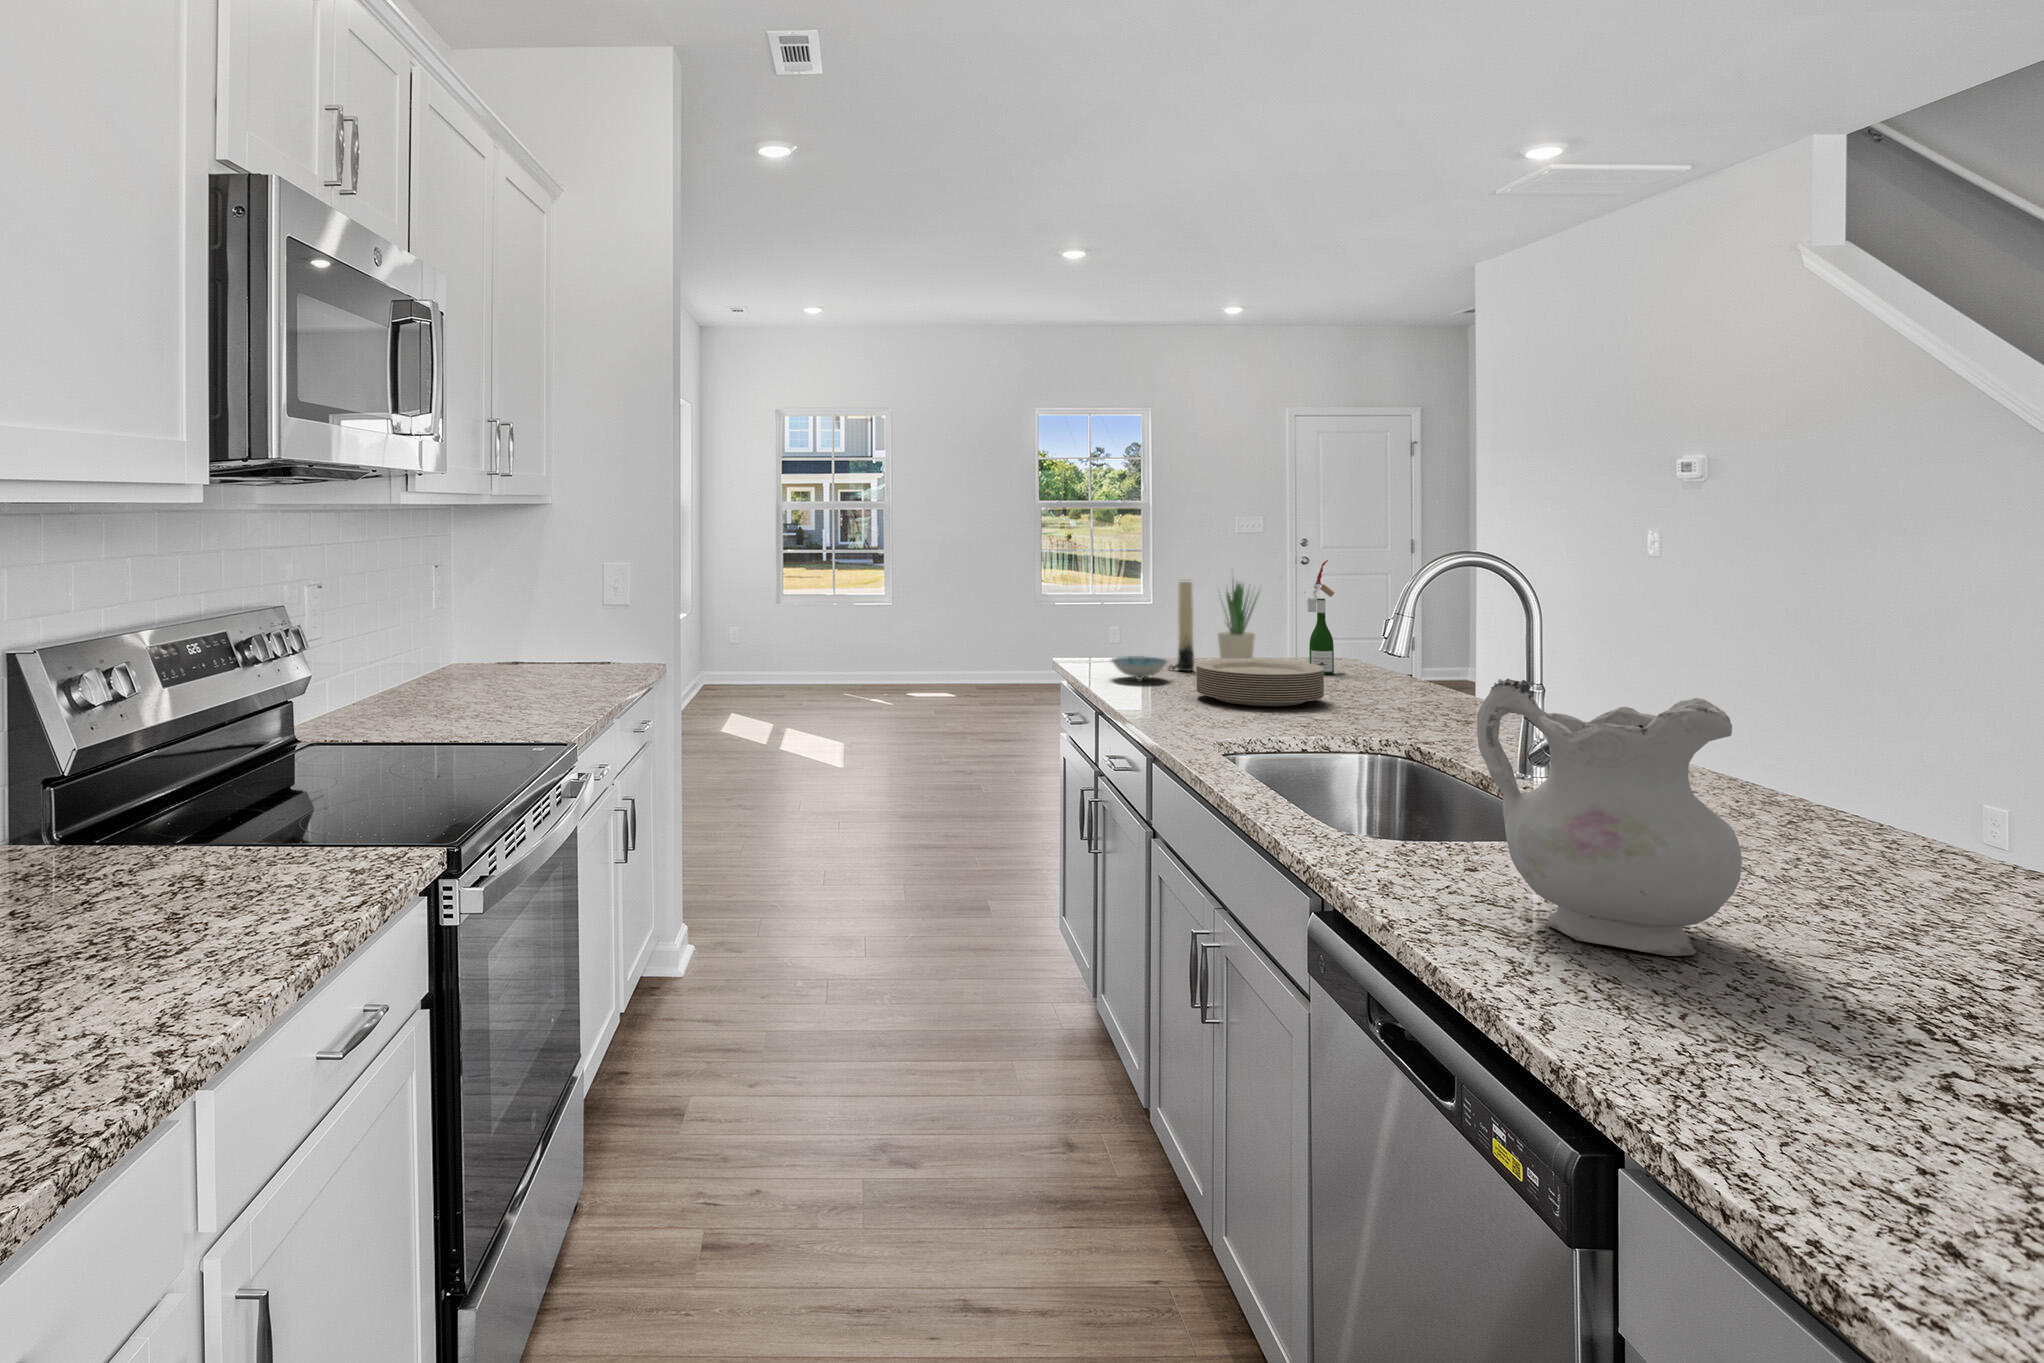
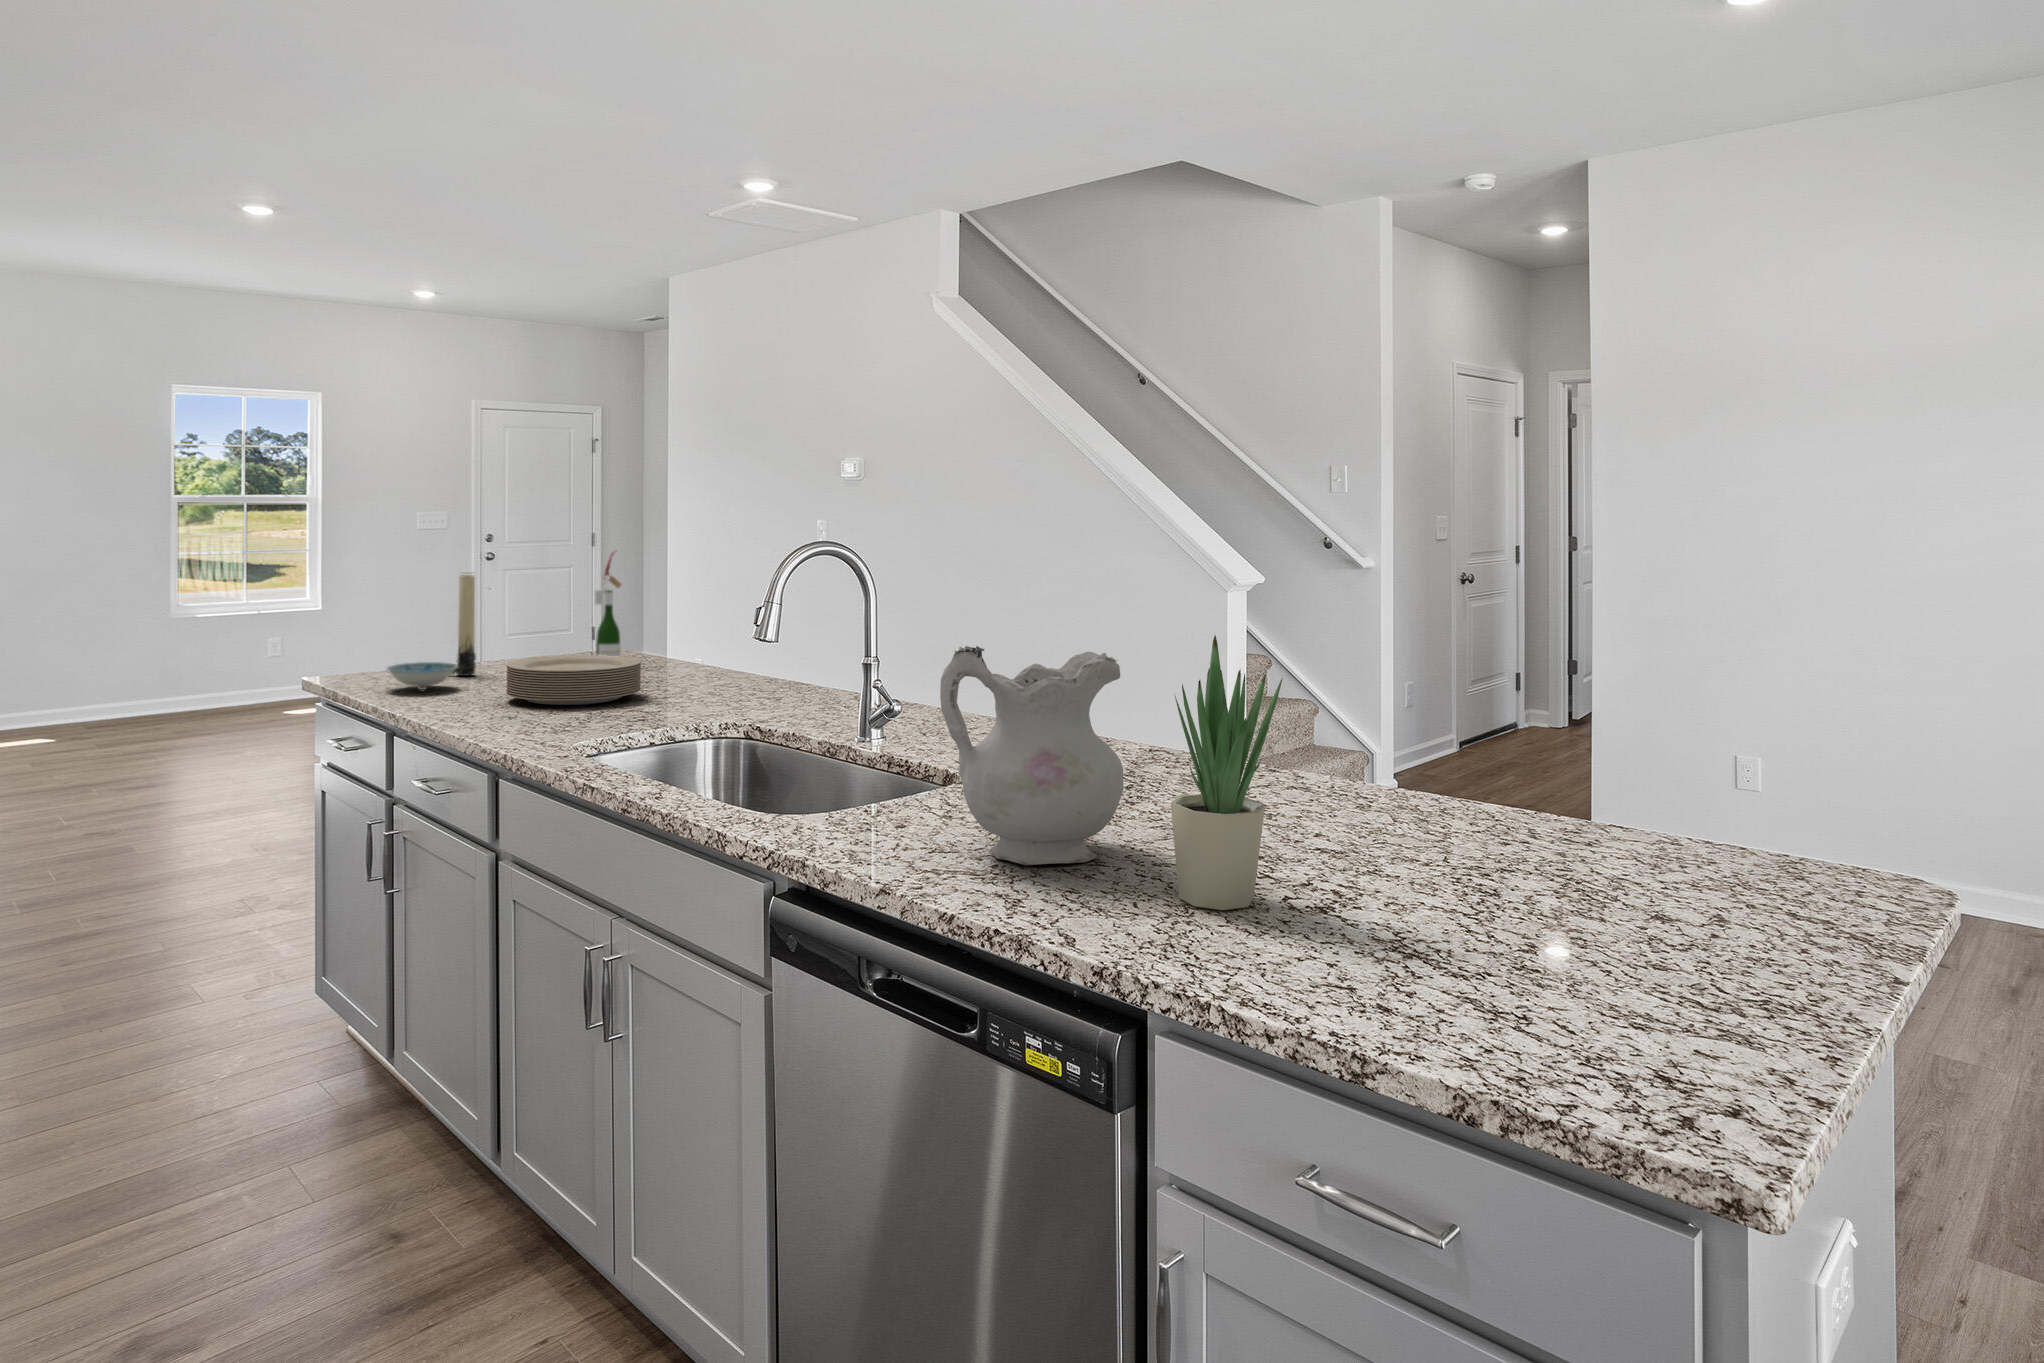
potted plant: present [1218,580,1257,659] -> present [1171,636,1282,910]

